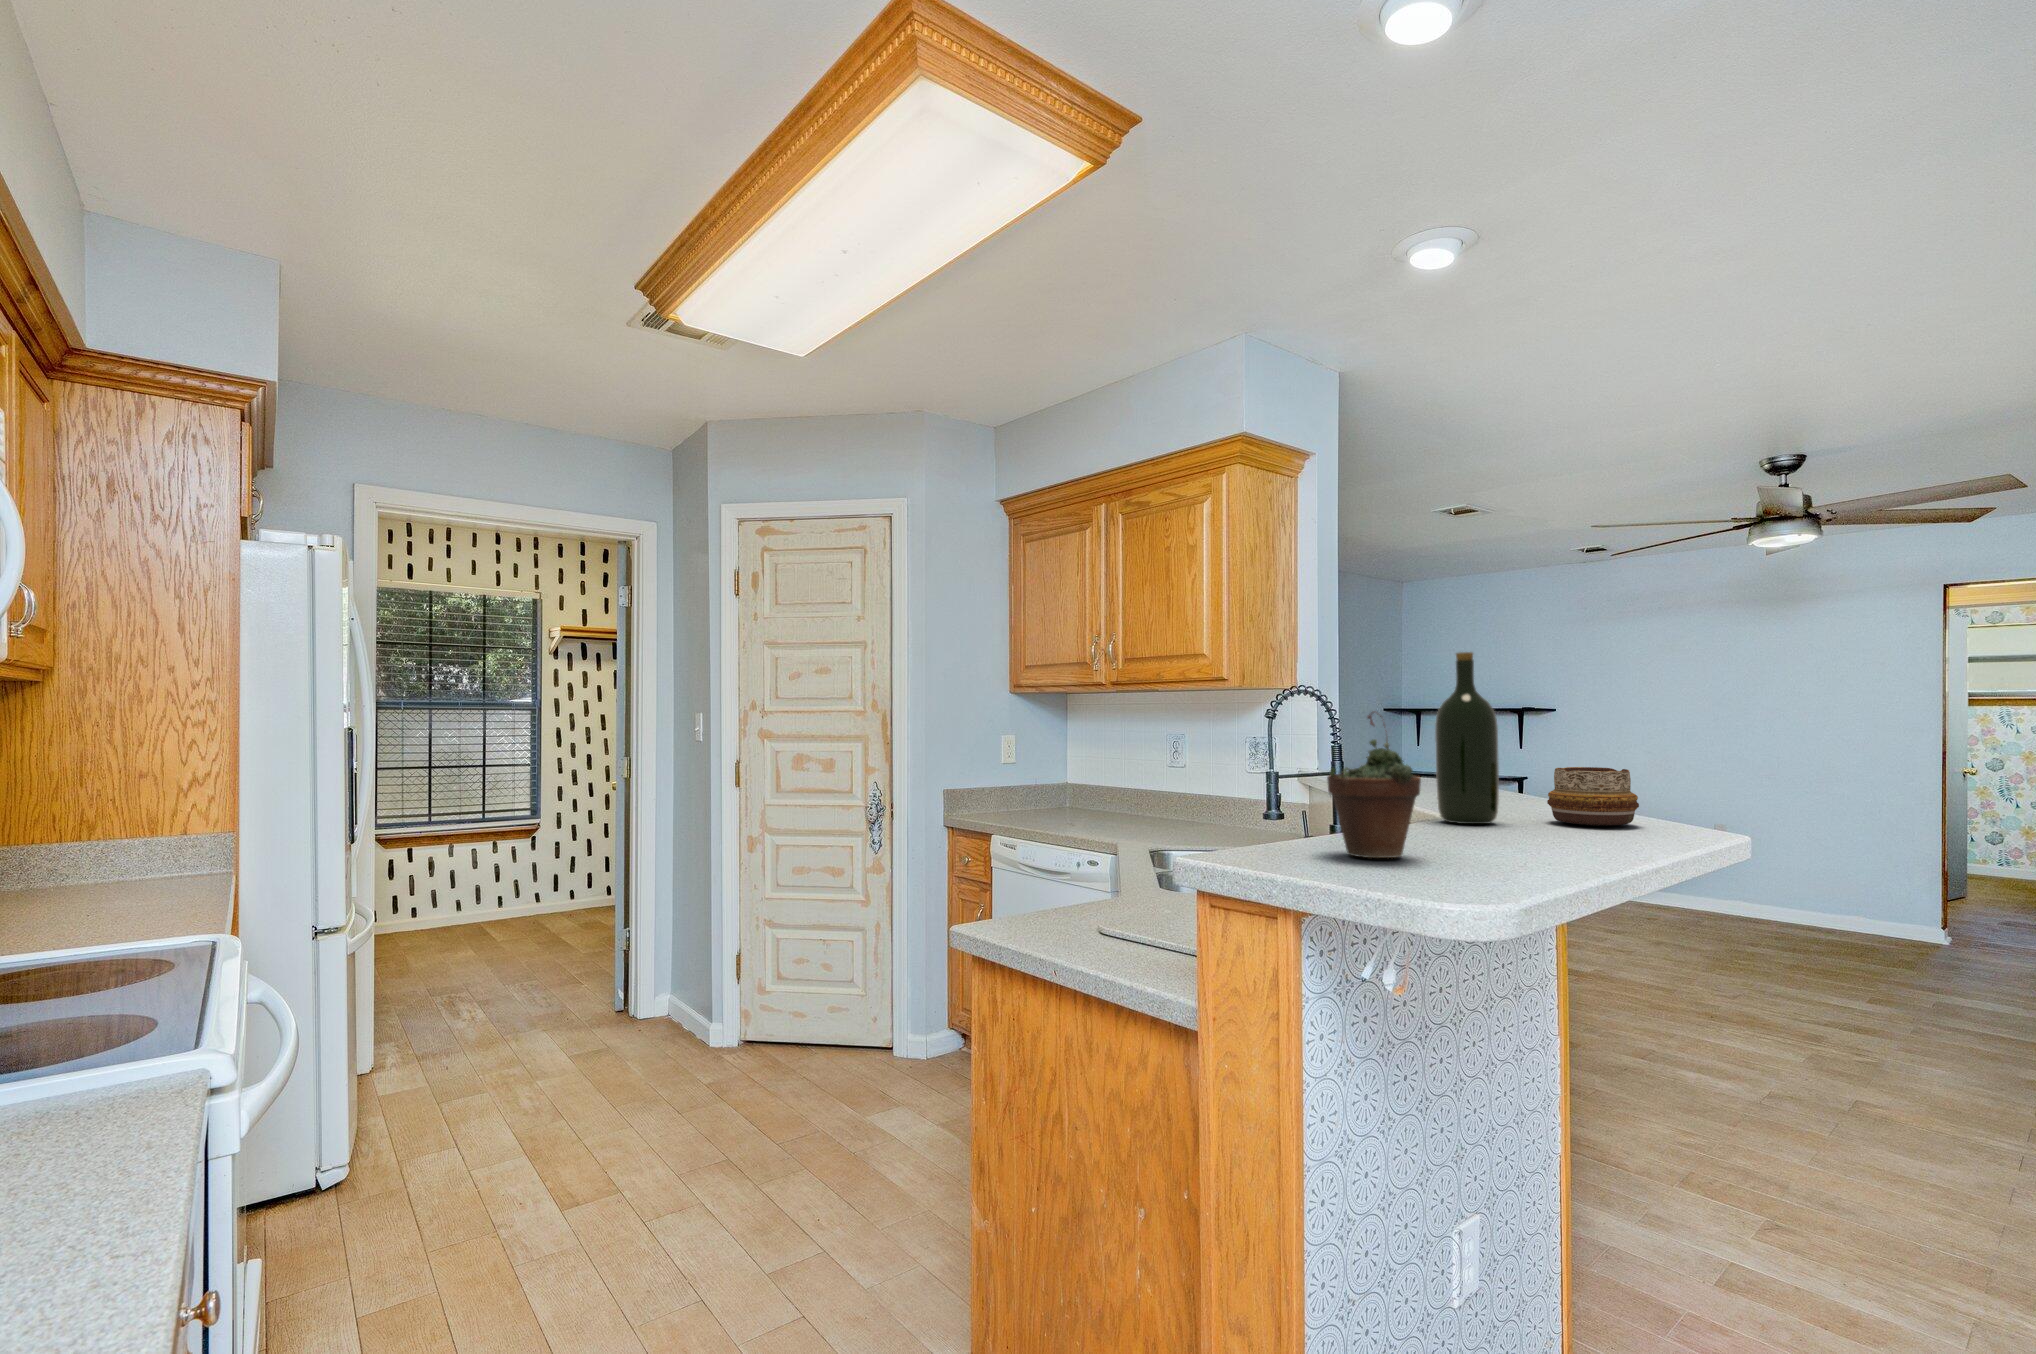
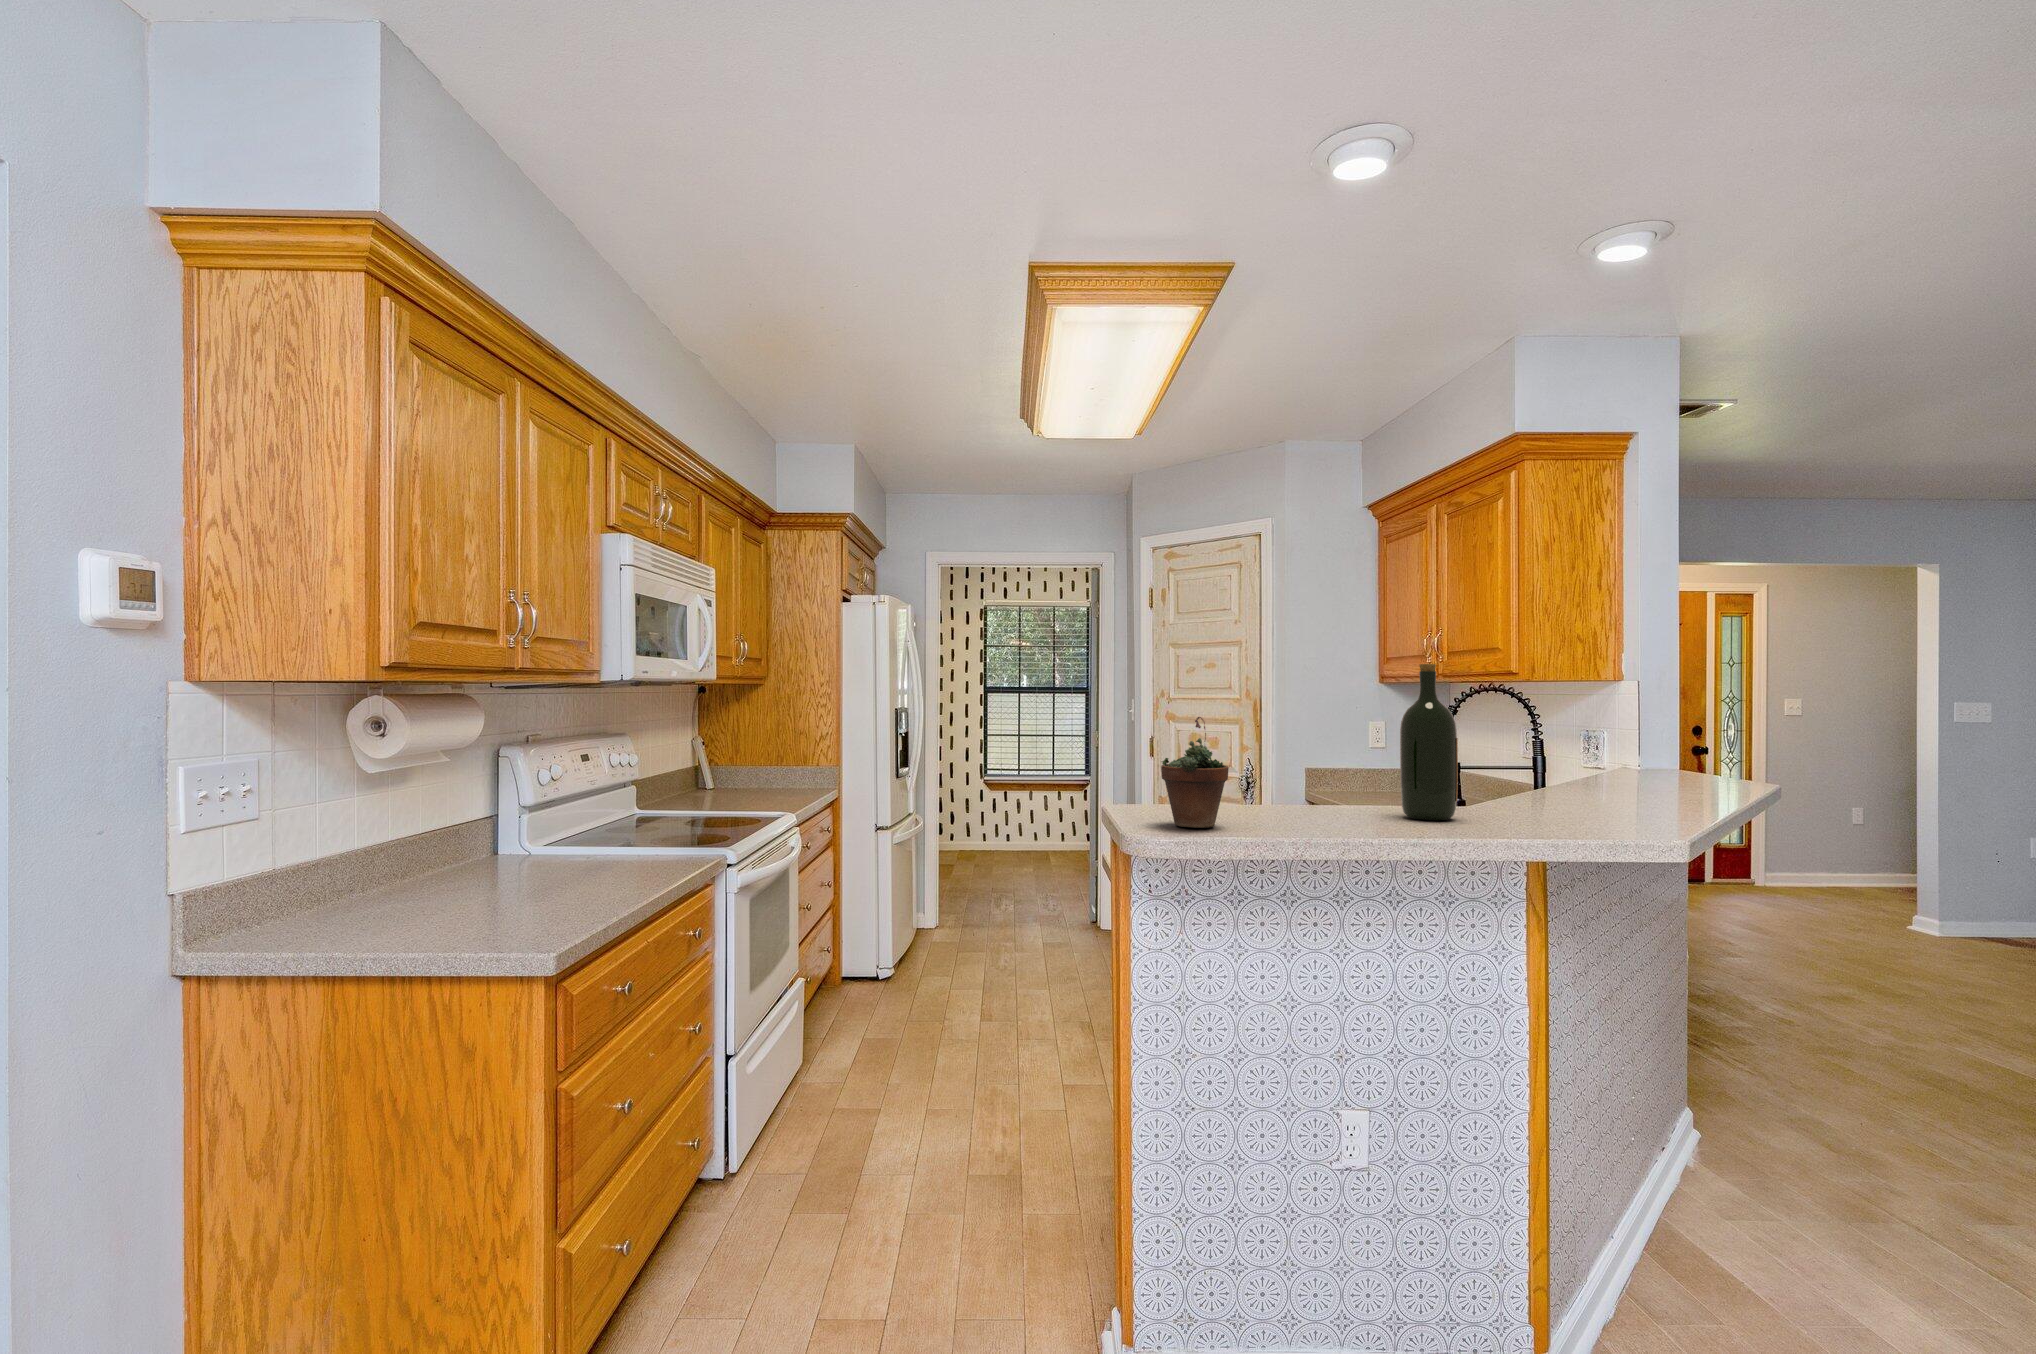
decorative bowl: present [1547,767,1639,826] -> none [1501,774,1590,832]

